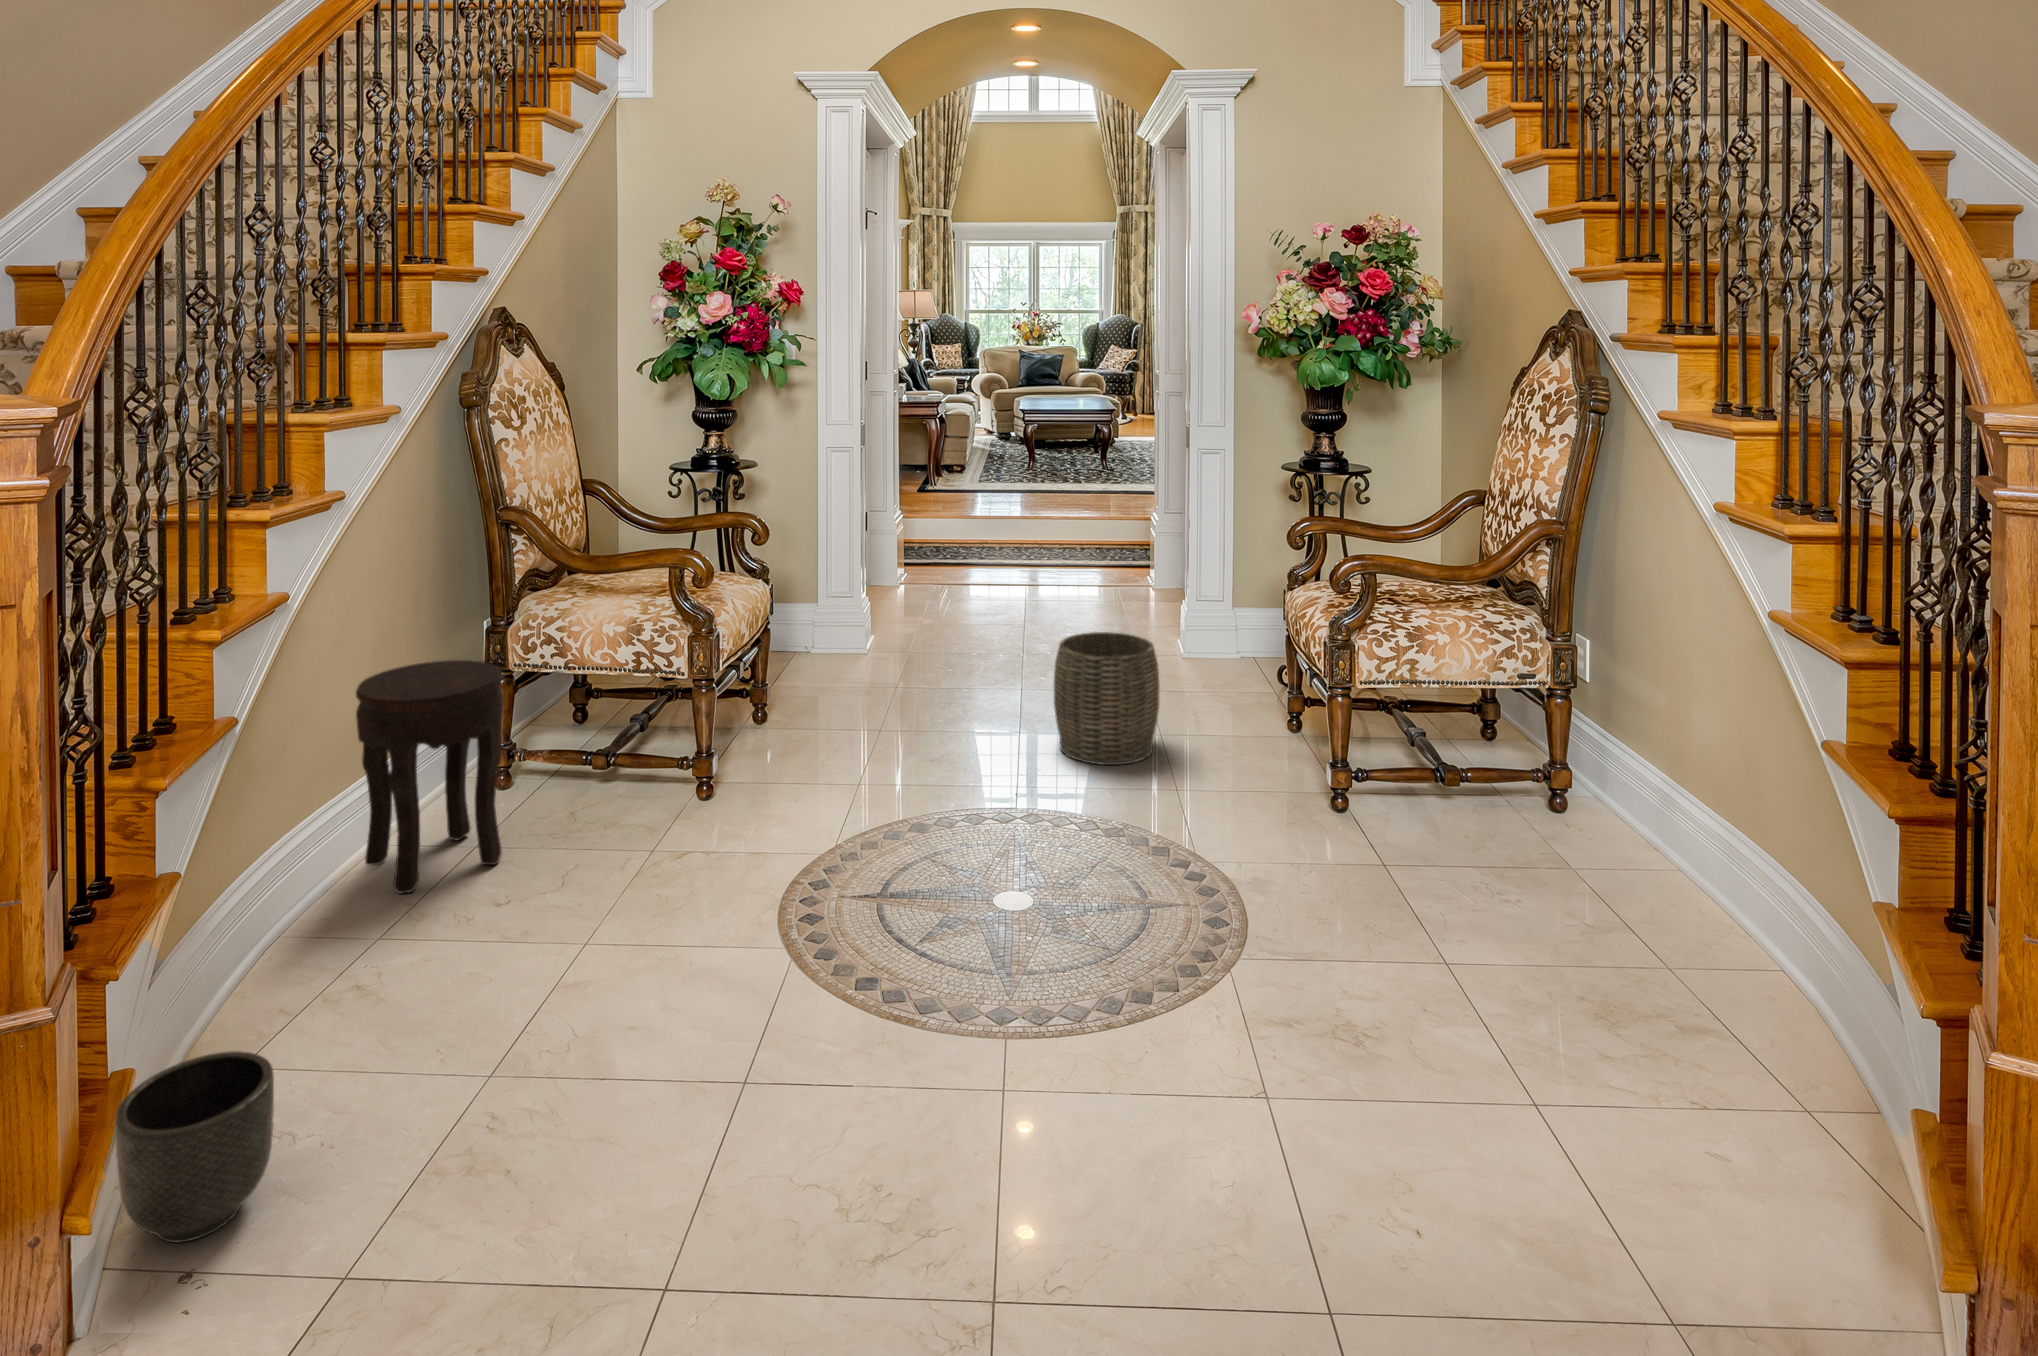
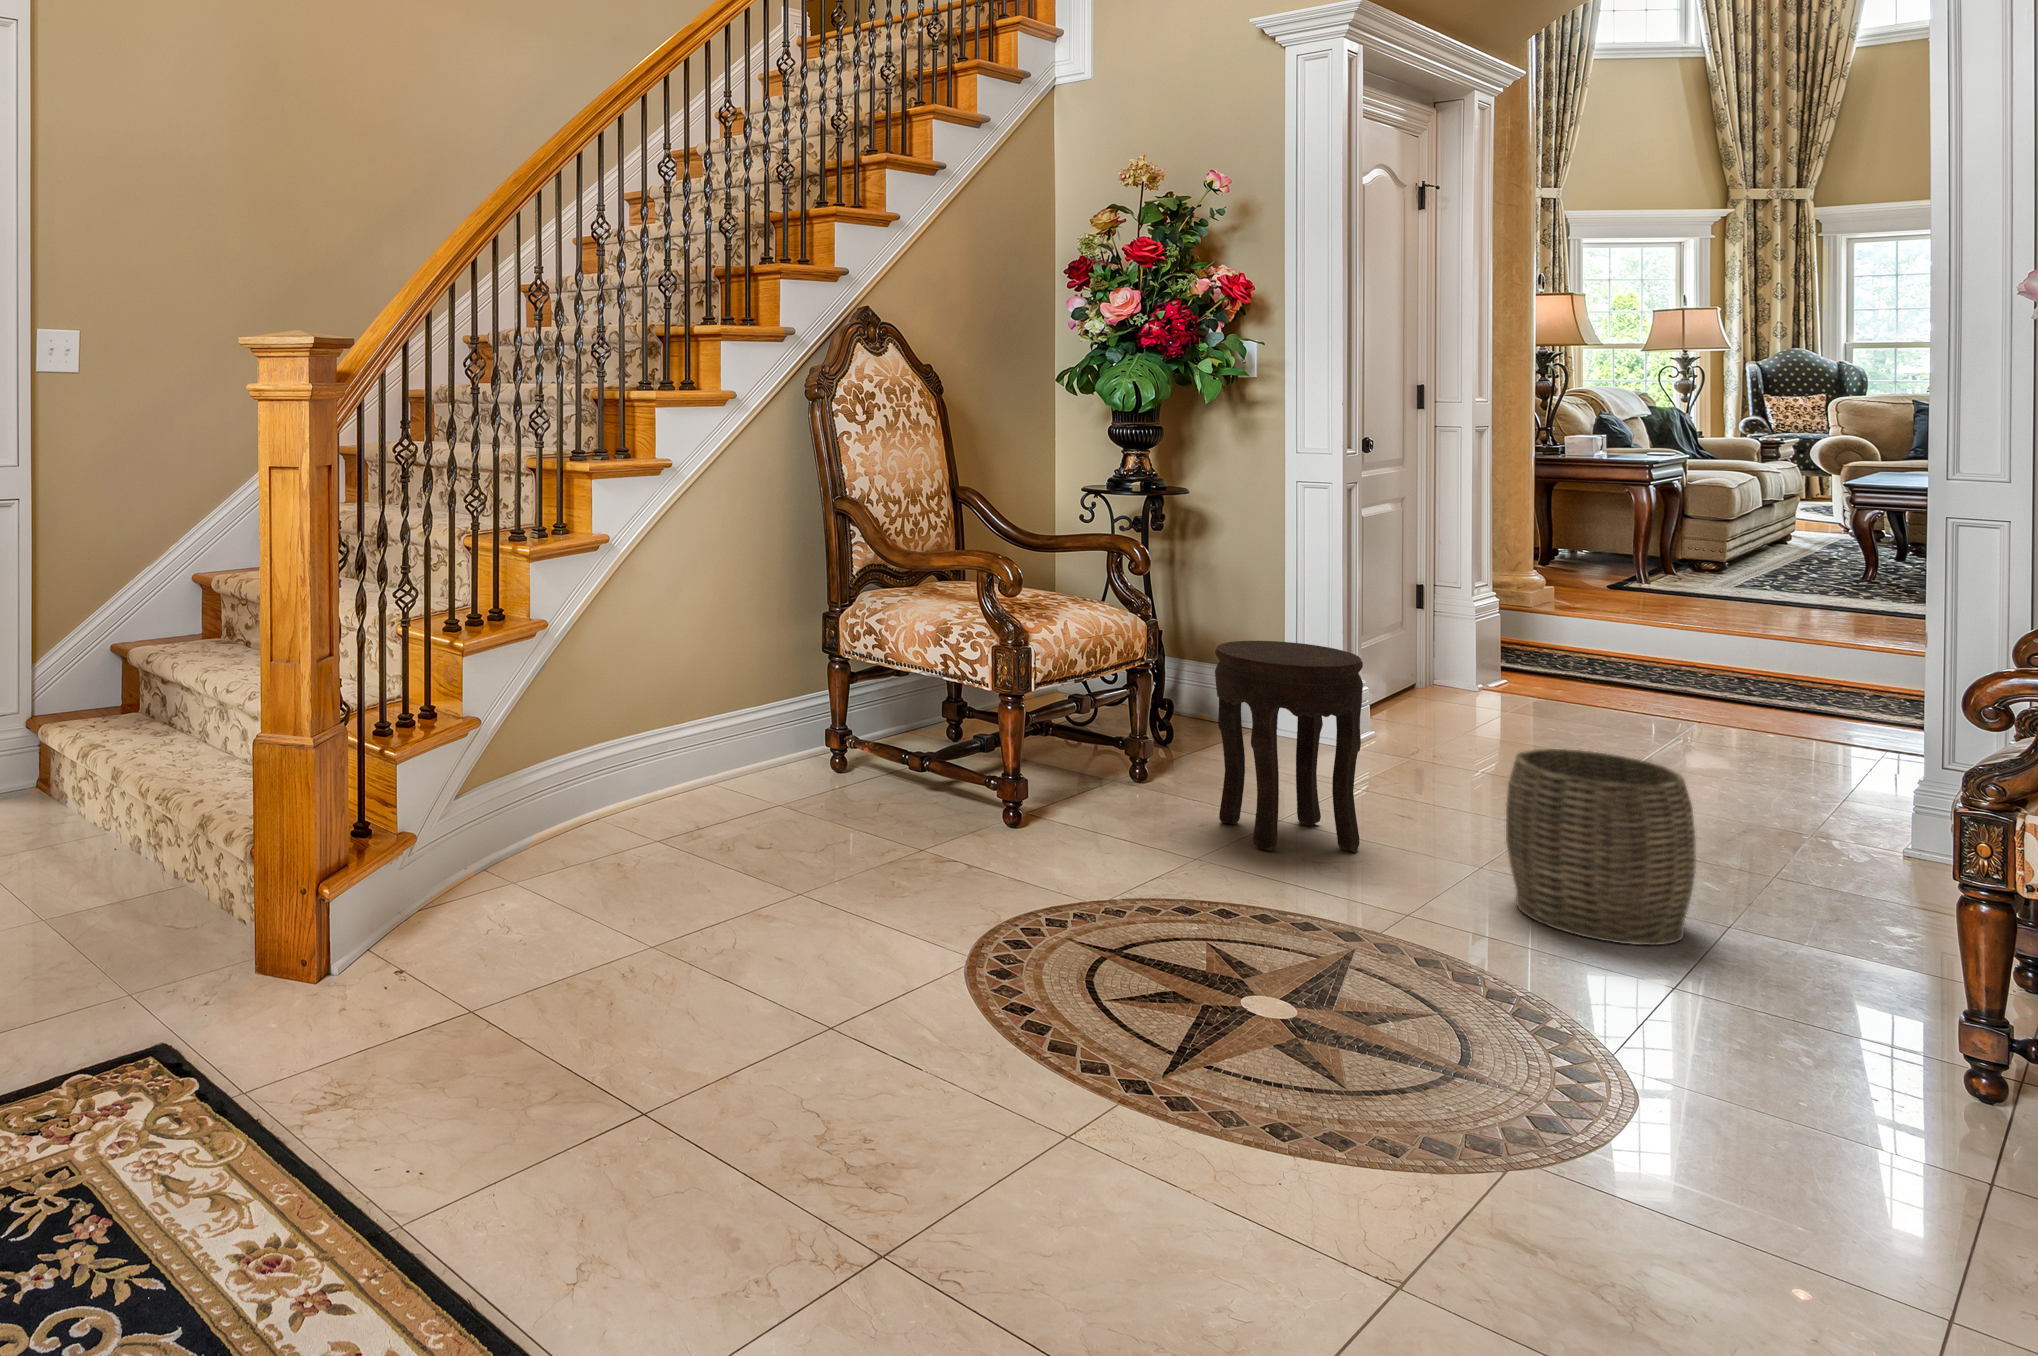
side table: present [356,660,504,894] -> present [1215,641,1363,852]
planter: present [115,1051,274,1243] -> none [382,839,480,961]

